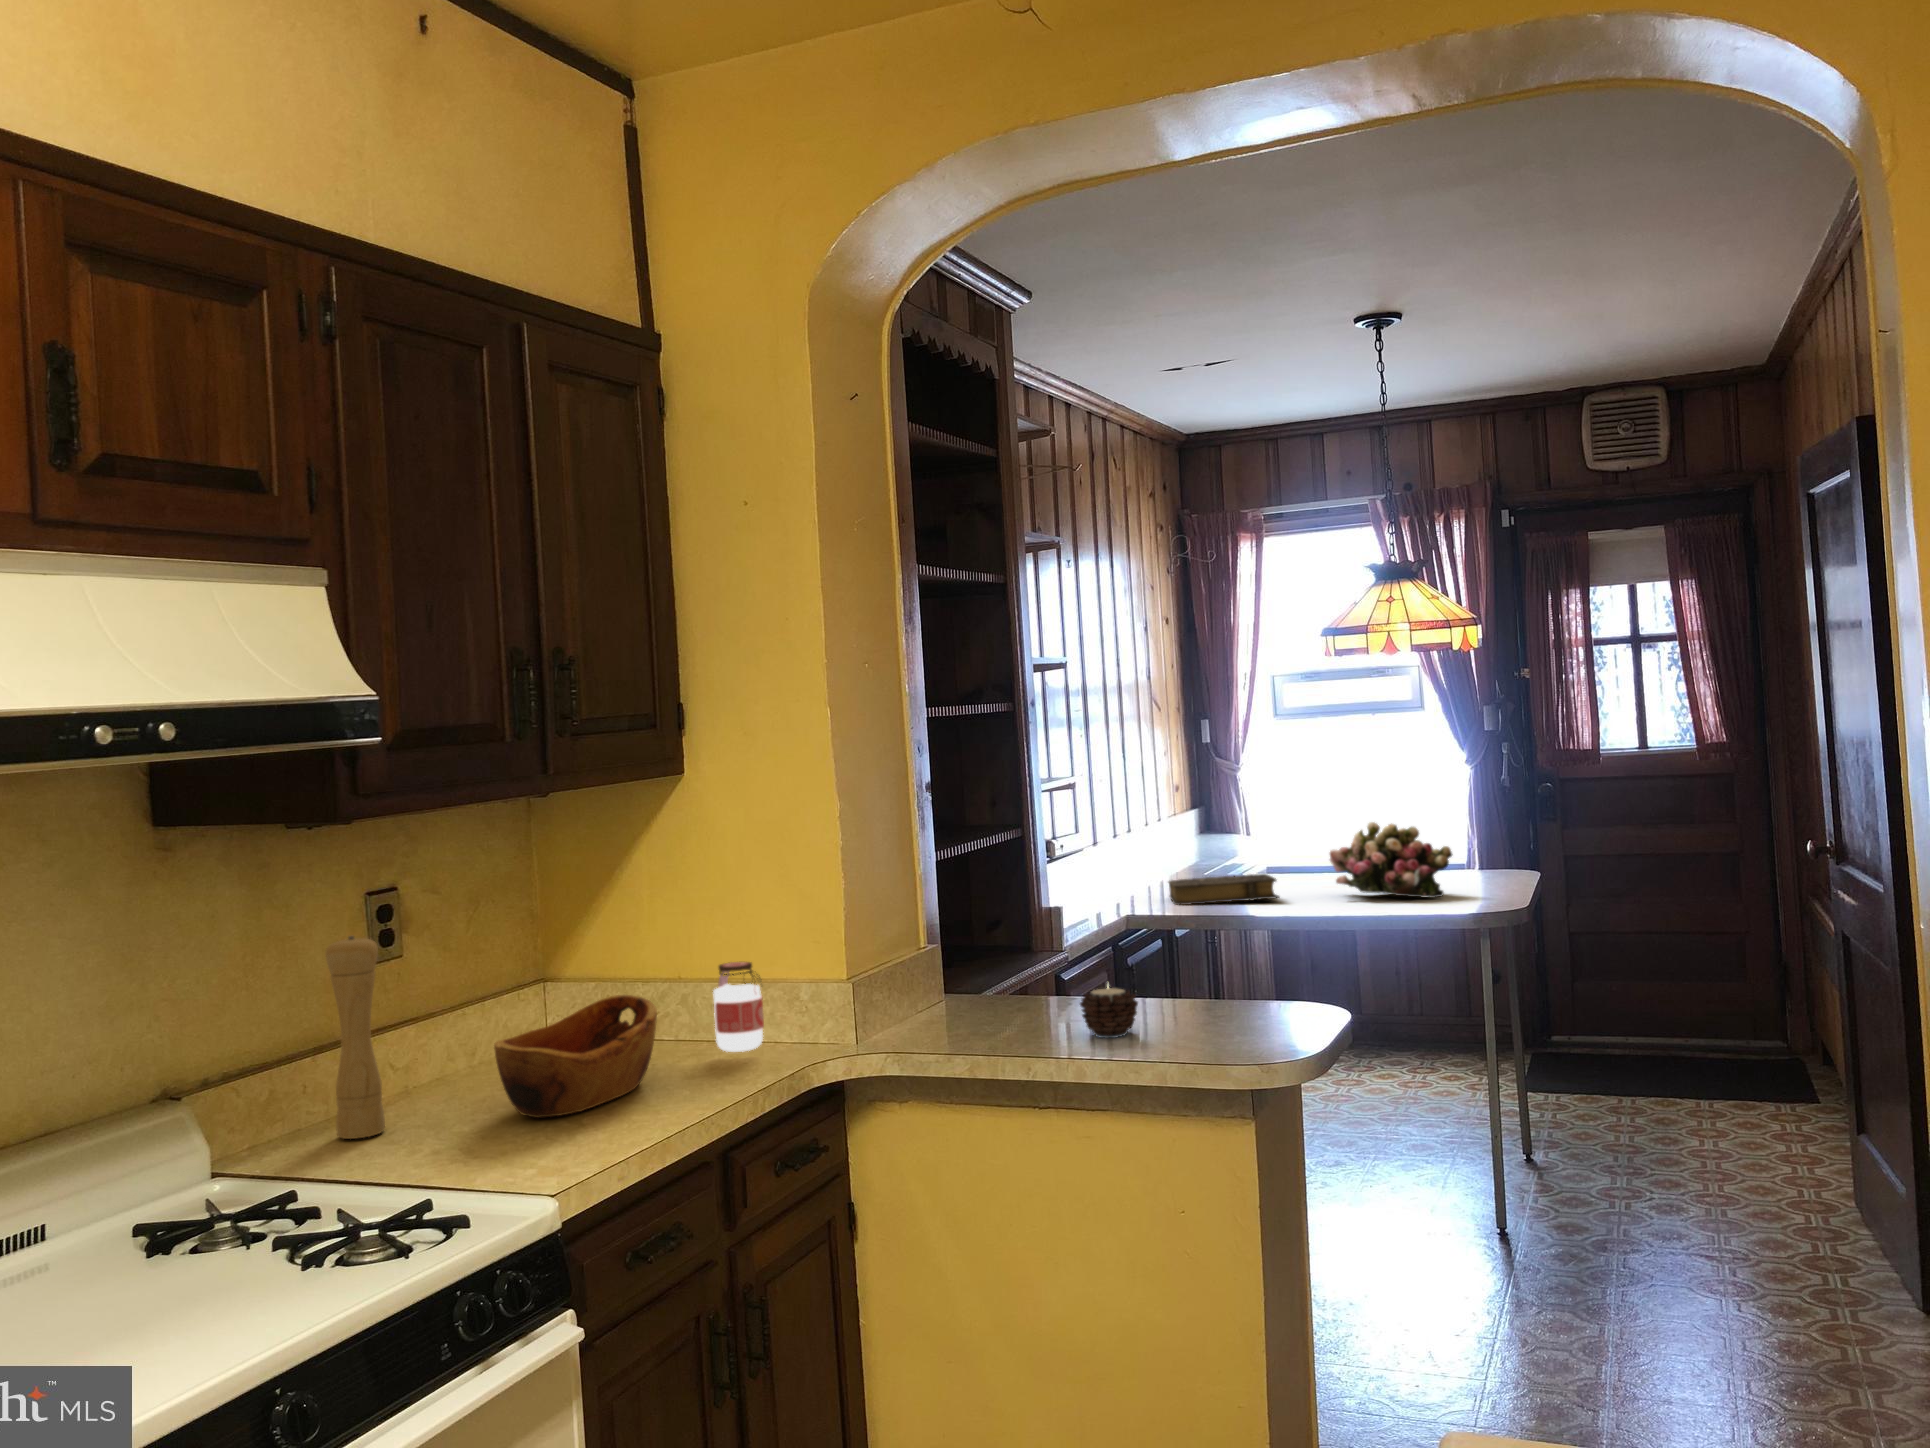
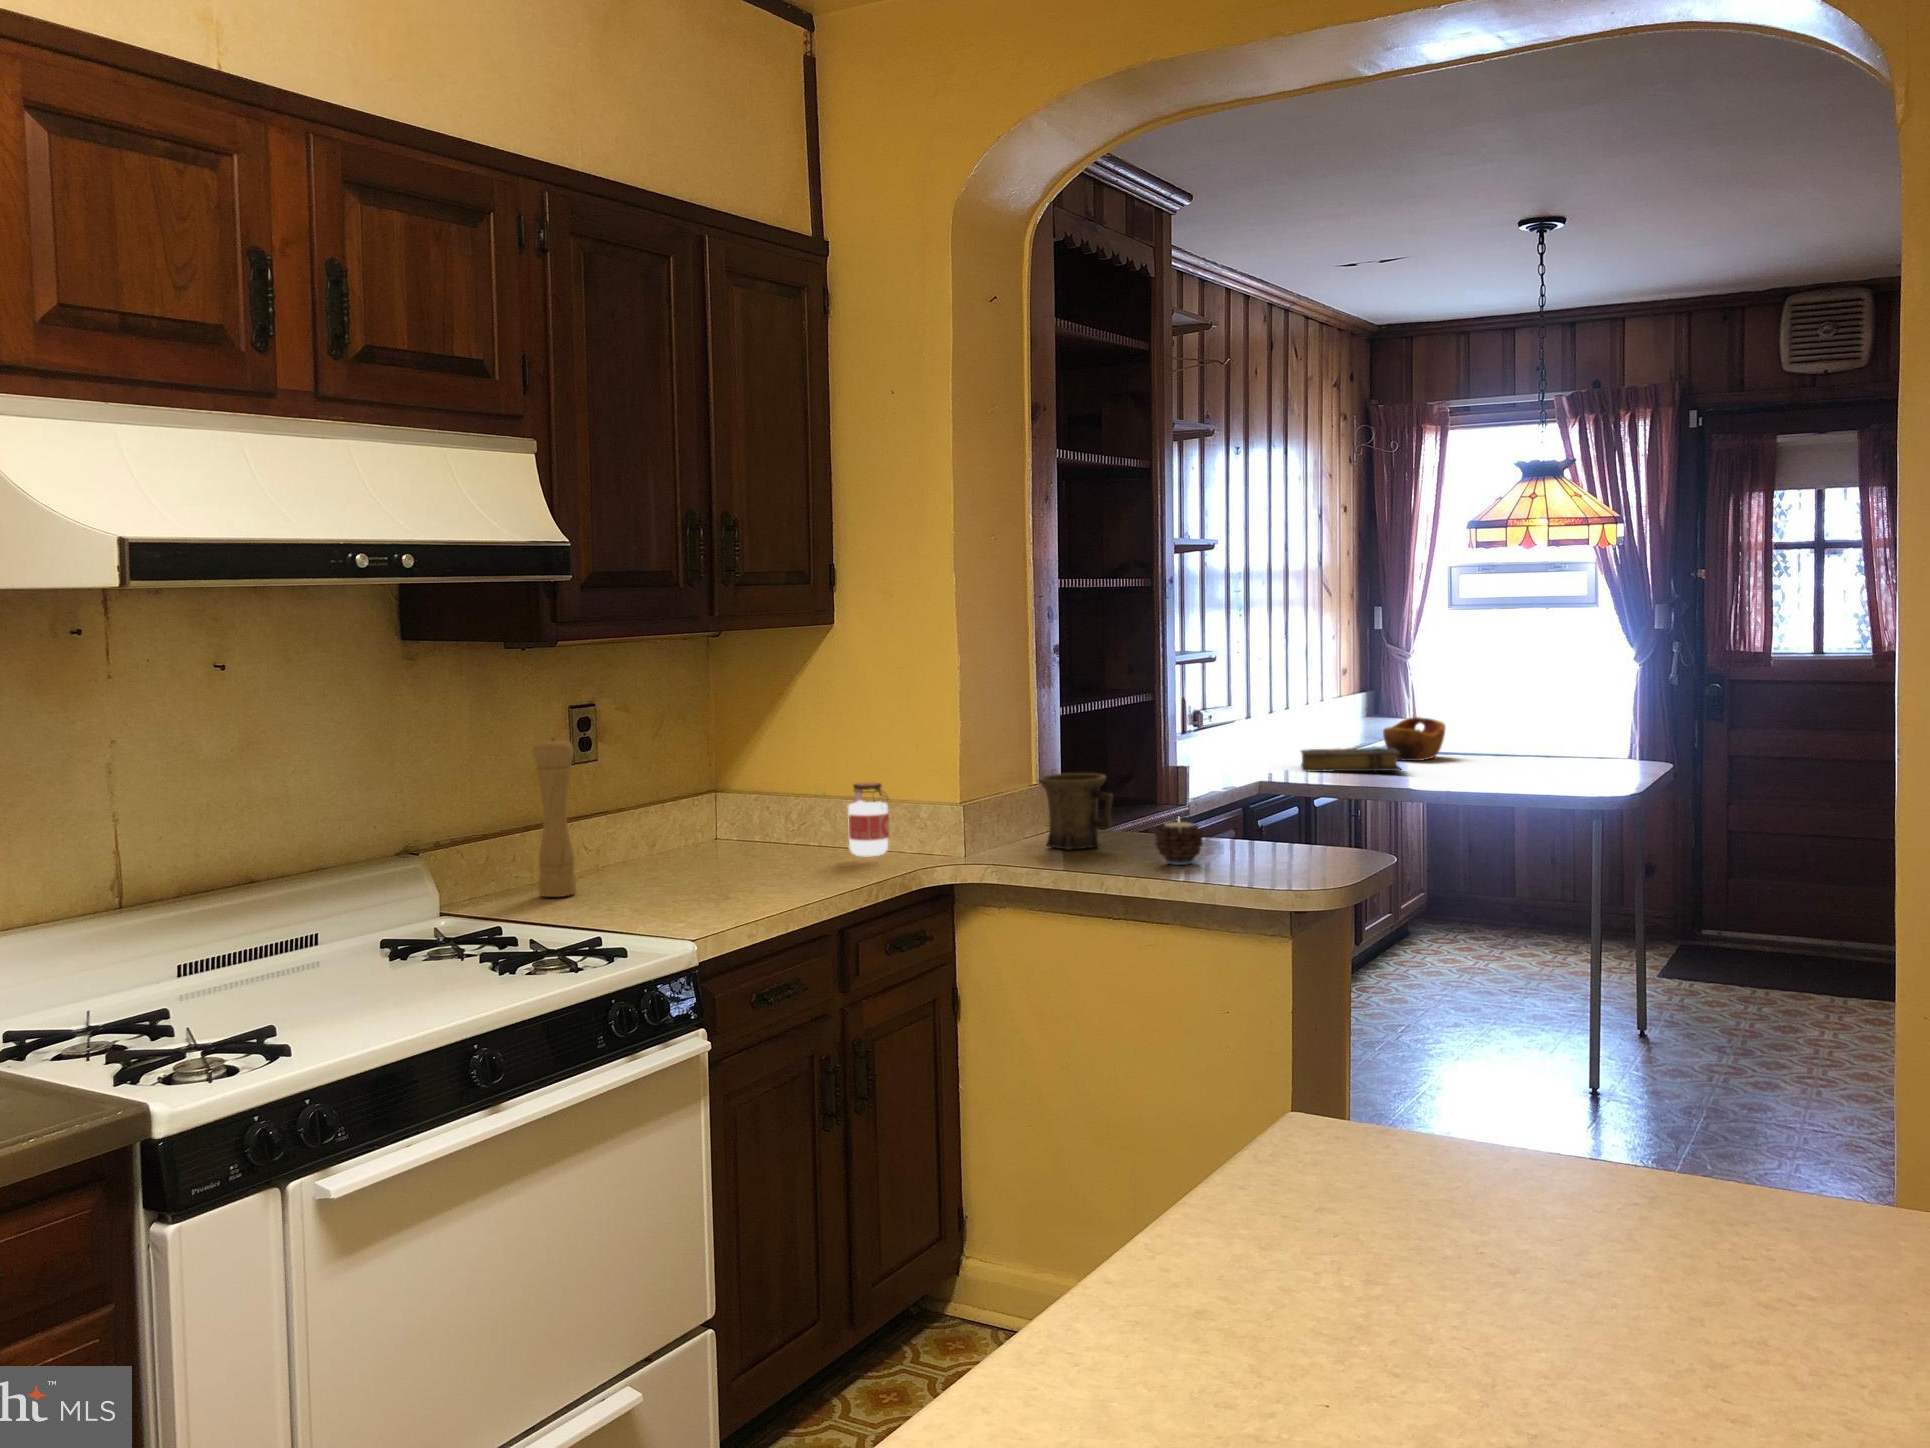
flower arrangement: present [1330,822,1453,898] -> none [1455,705,1575,778]
mug: none [931,933,1022,1026] -> present [1038,773,1113,849]
wooden bowl: present [494,995,657,1118] -> present [1383,717,1445,761]

